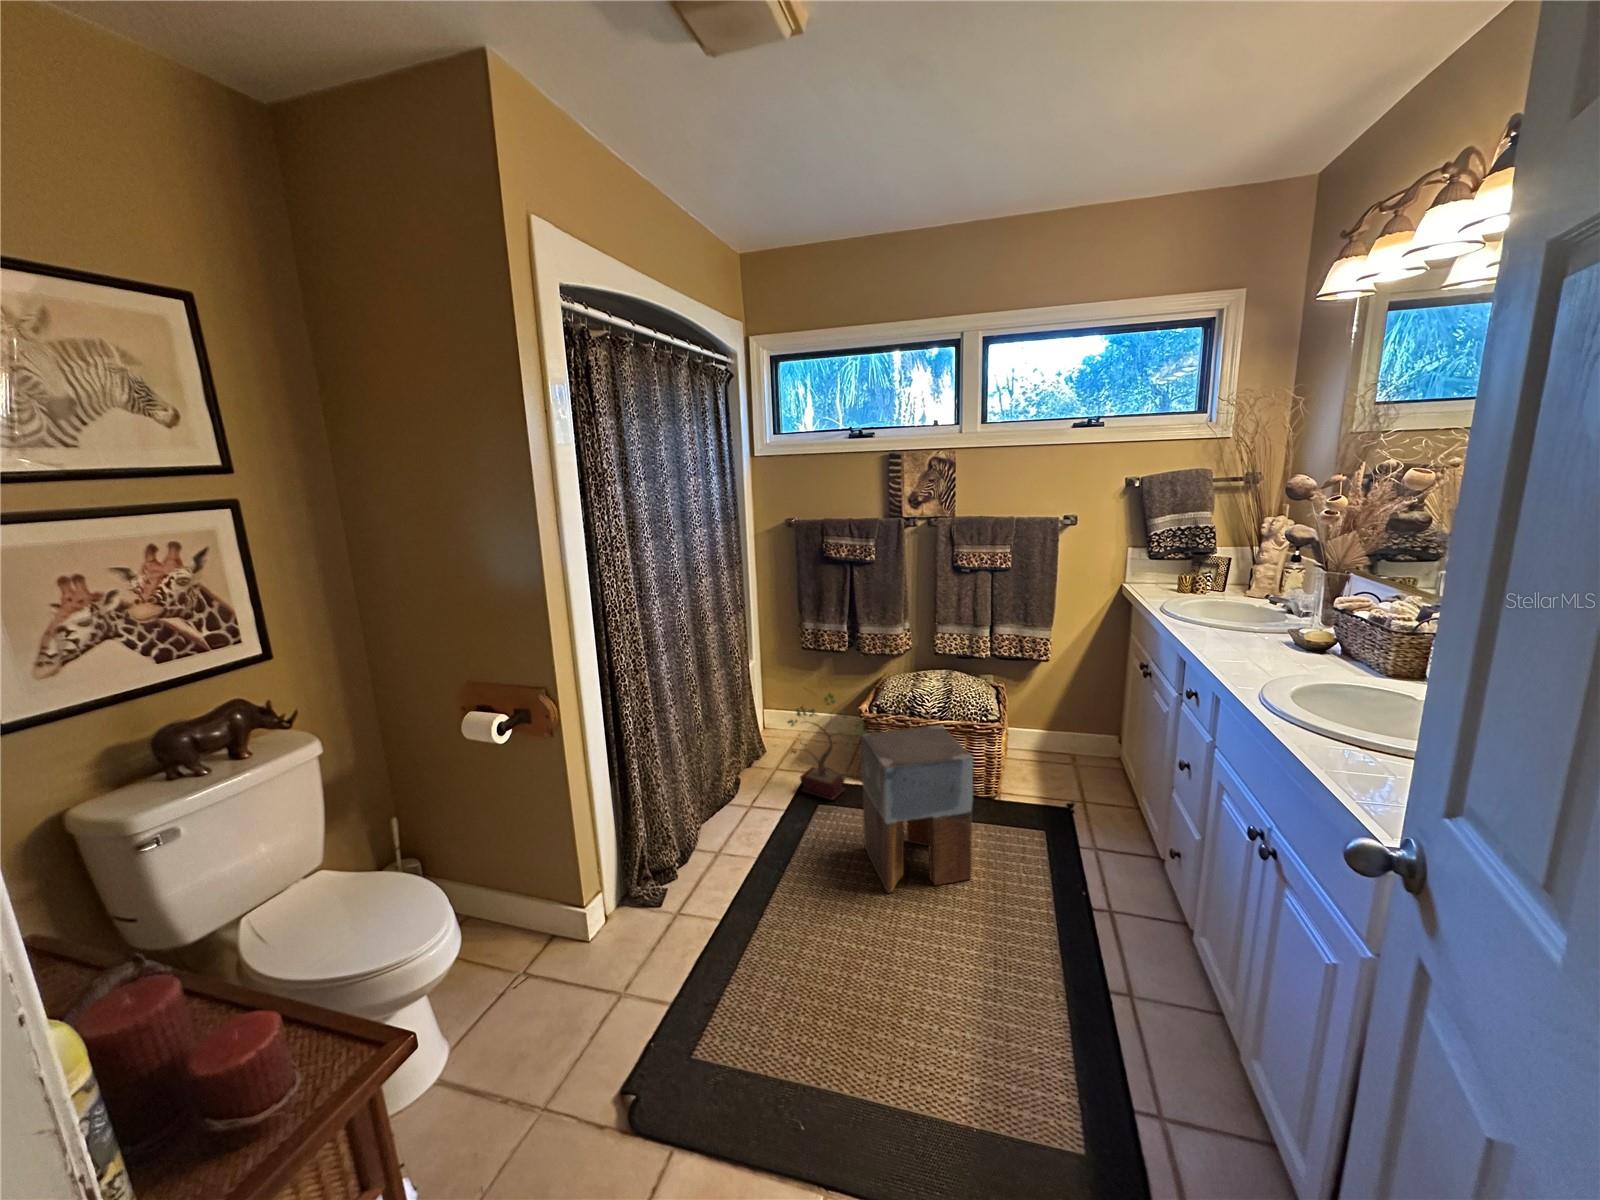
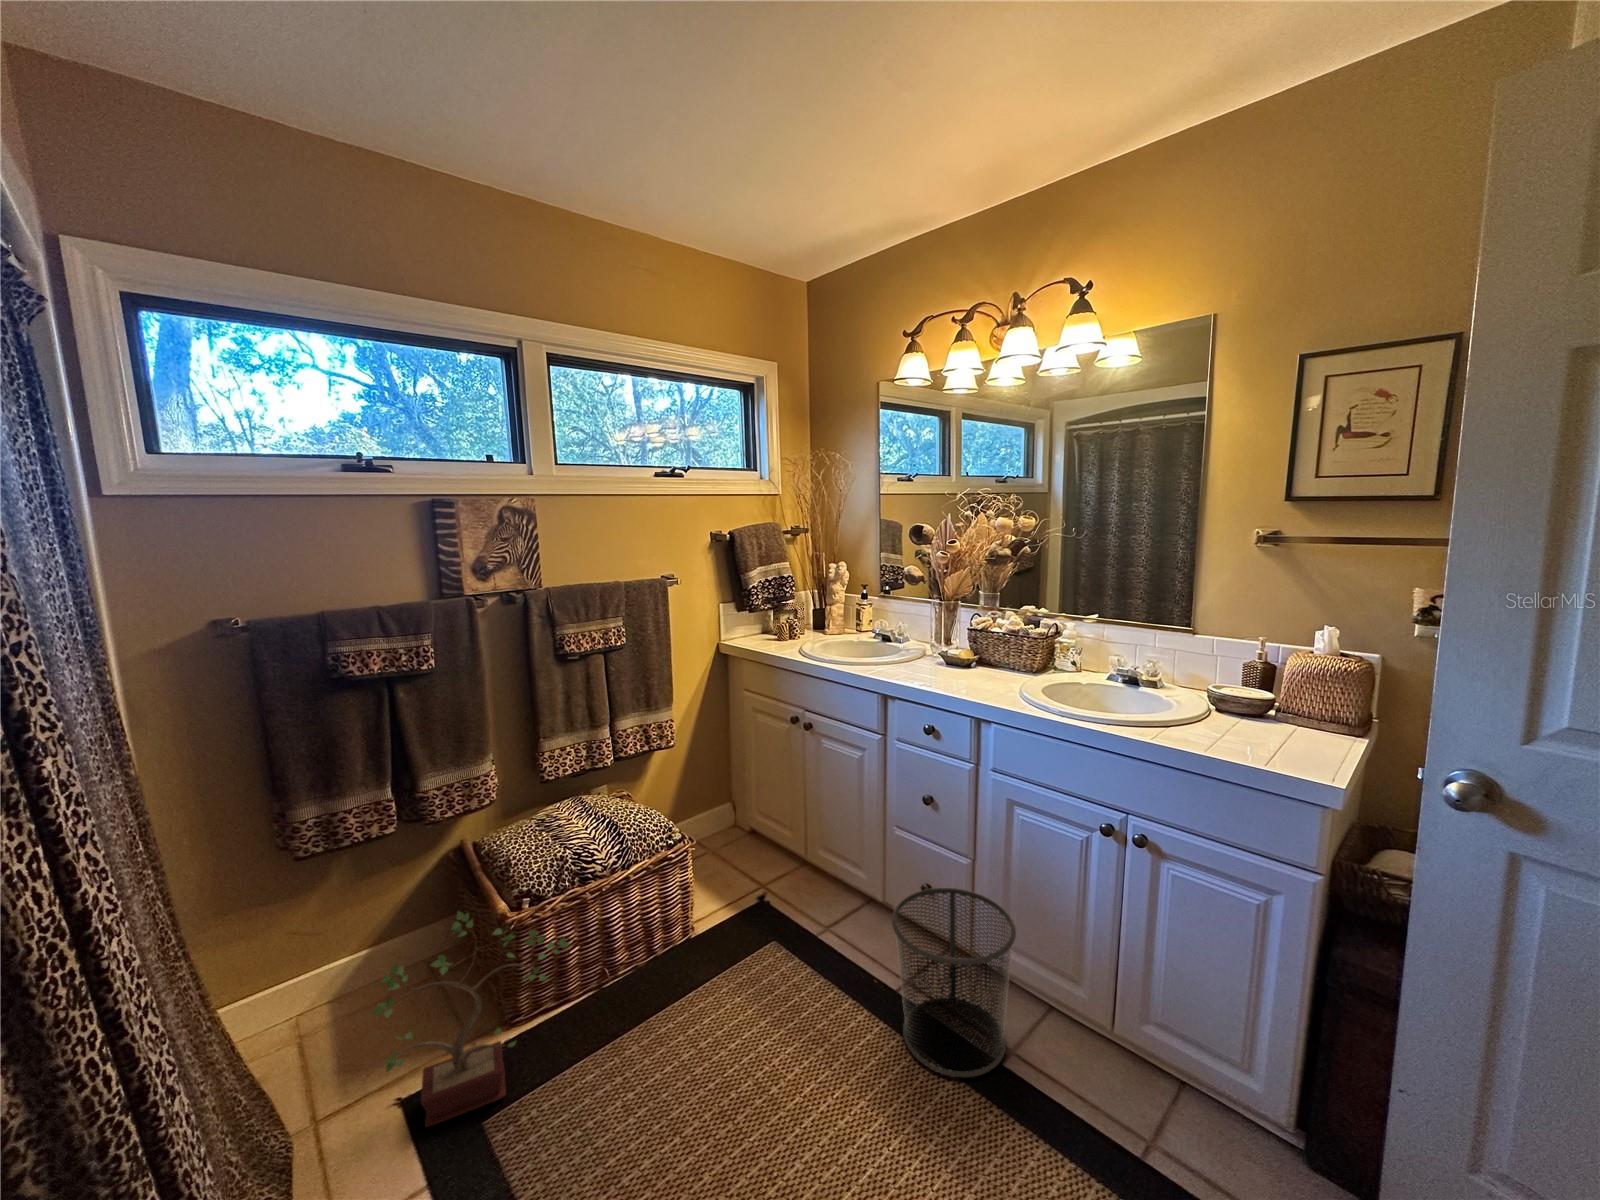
stool: present [861,725,973,893] -> none [618,870,792,1162]
waste bin: none [1034,824,1155,988] -> present [892,888,1016,1077]

